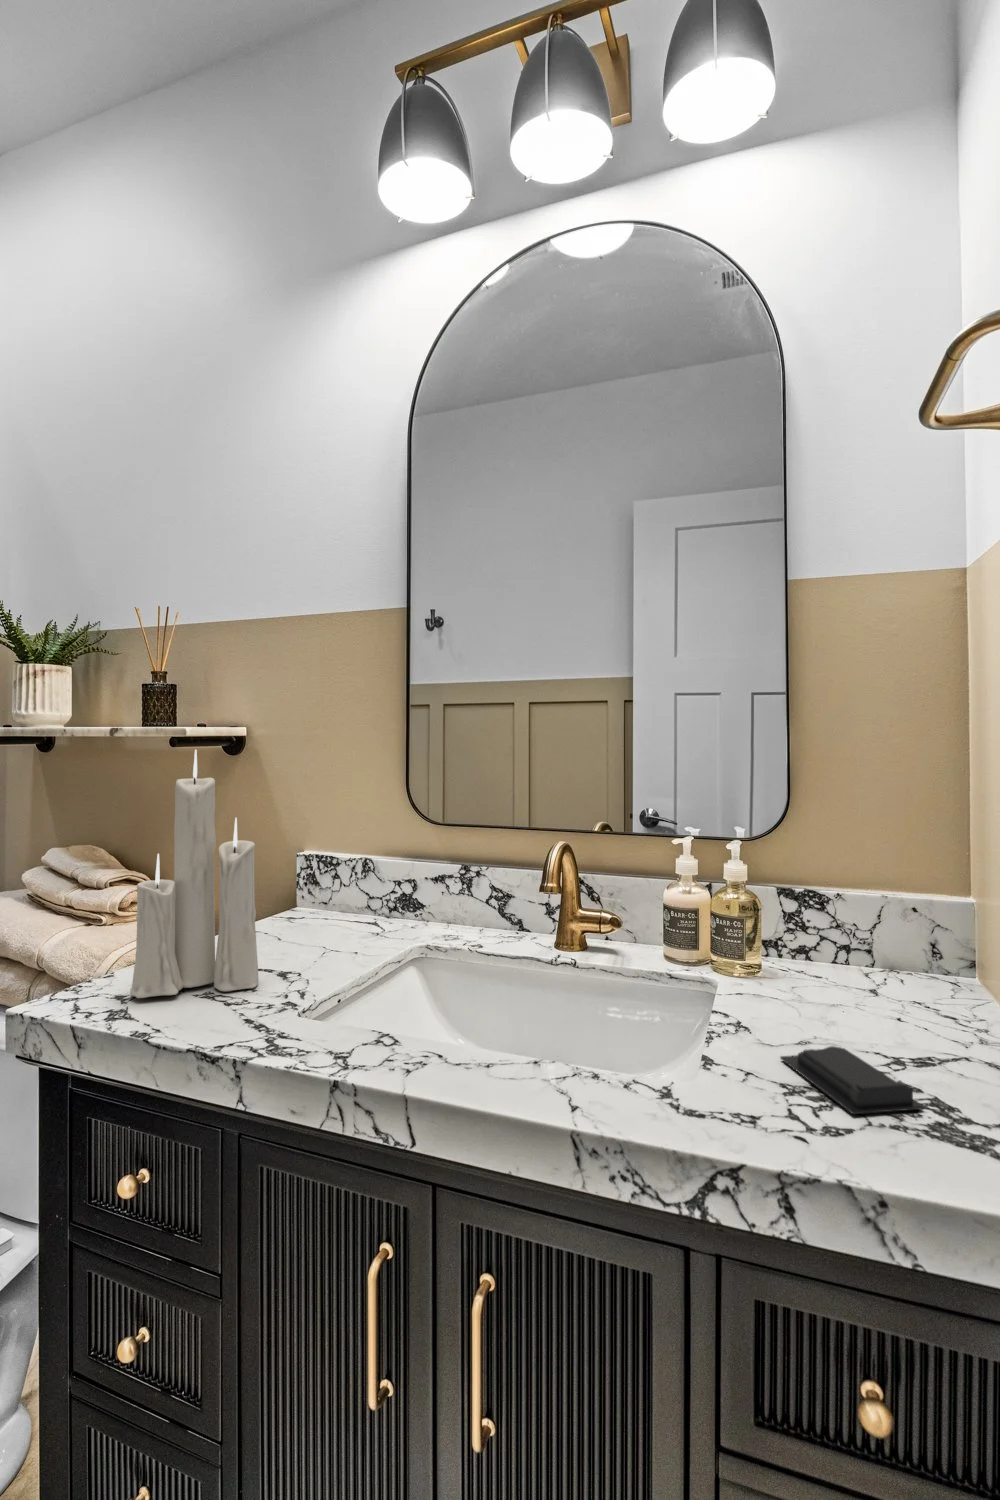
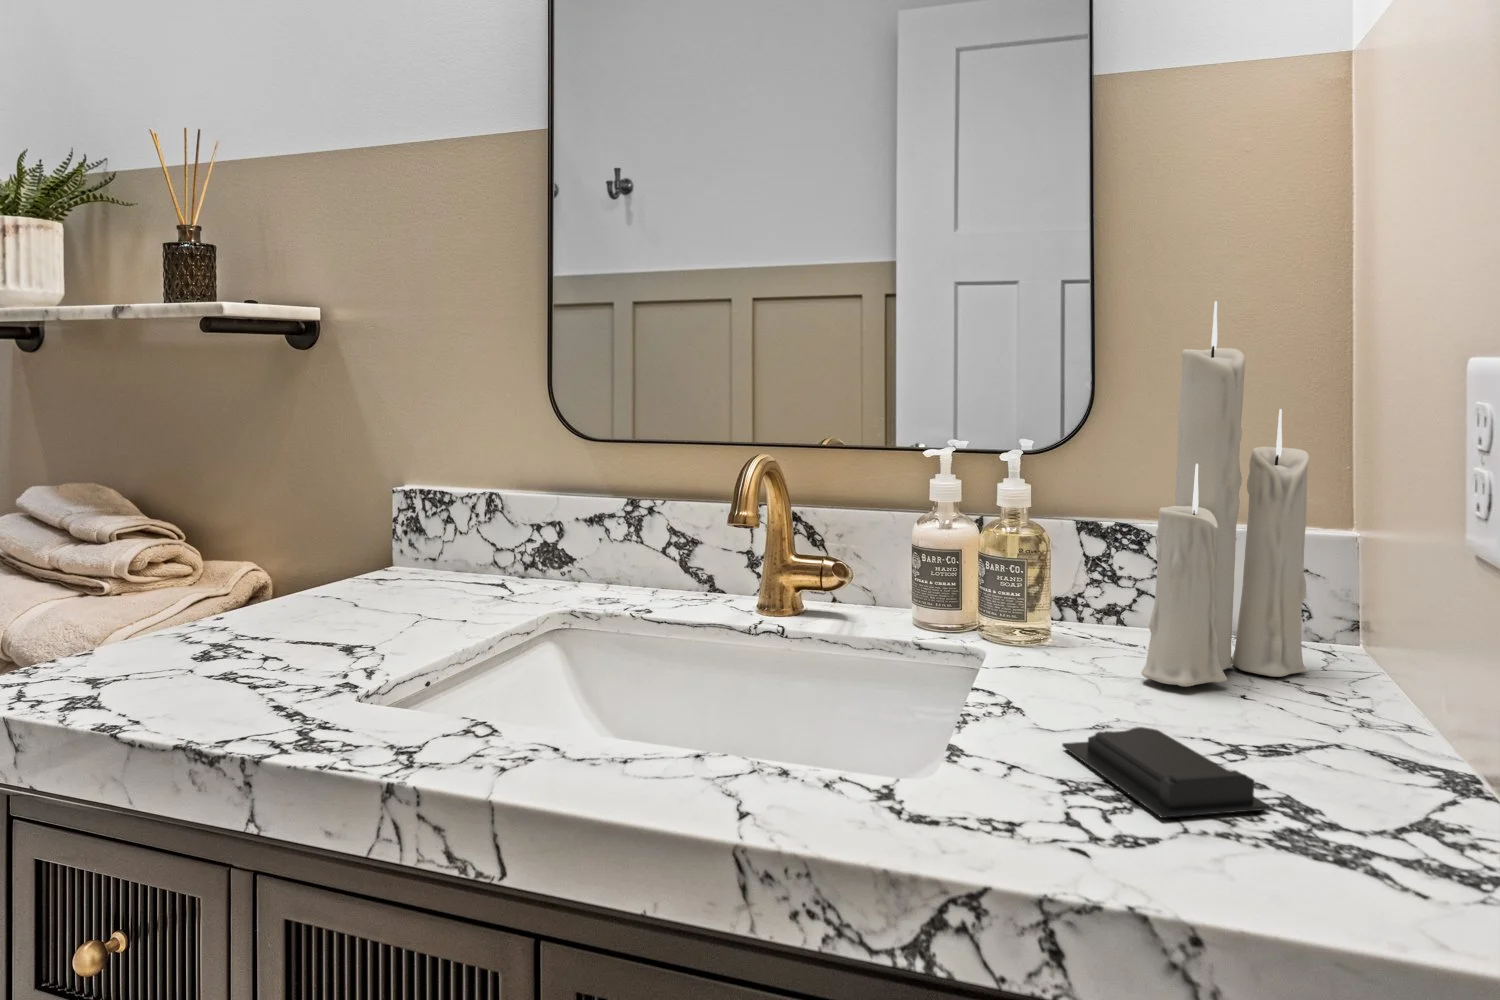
candle: present [130,750,258,998] -> present [1141,301,1309,687]

